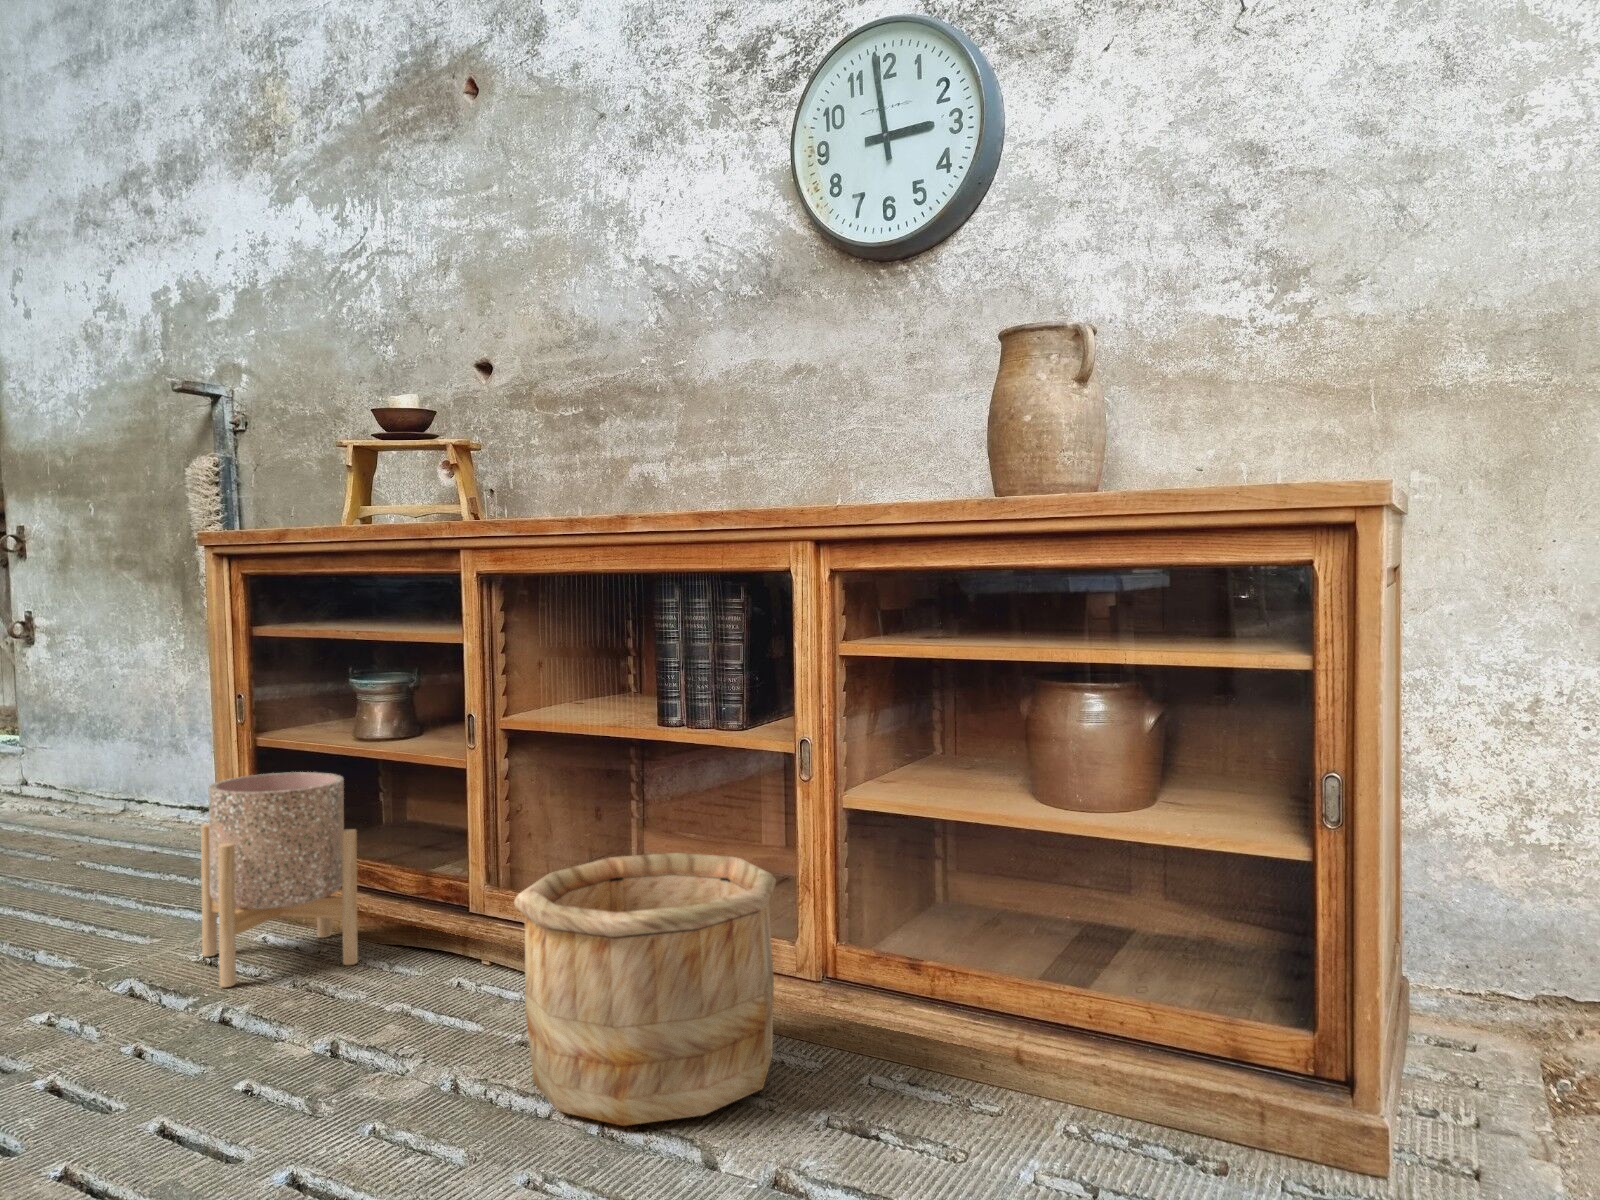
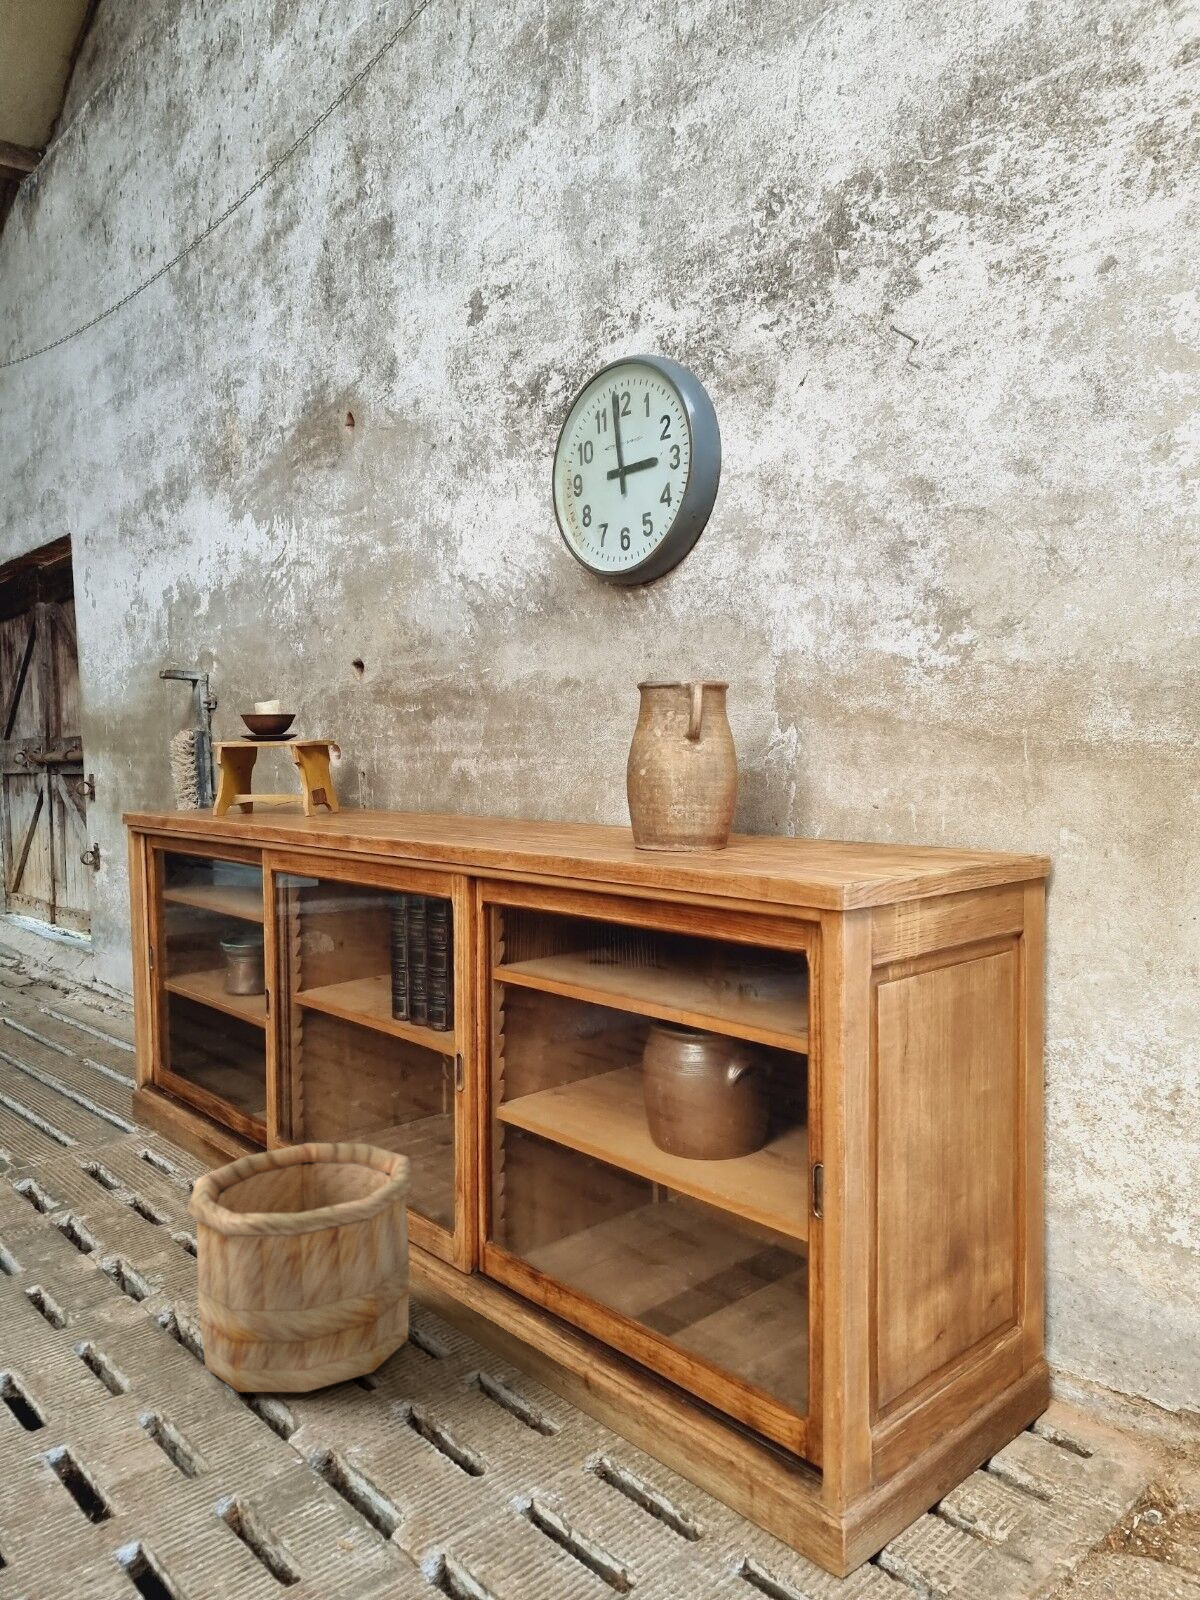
planter: present [201,772,358,987] -> none [74,1023,192,1202]

